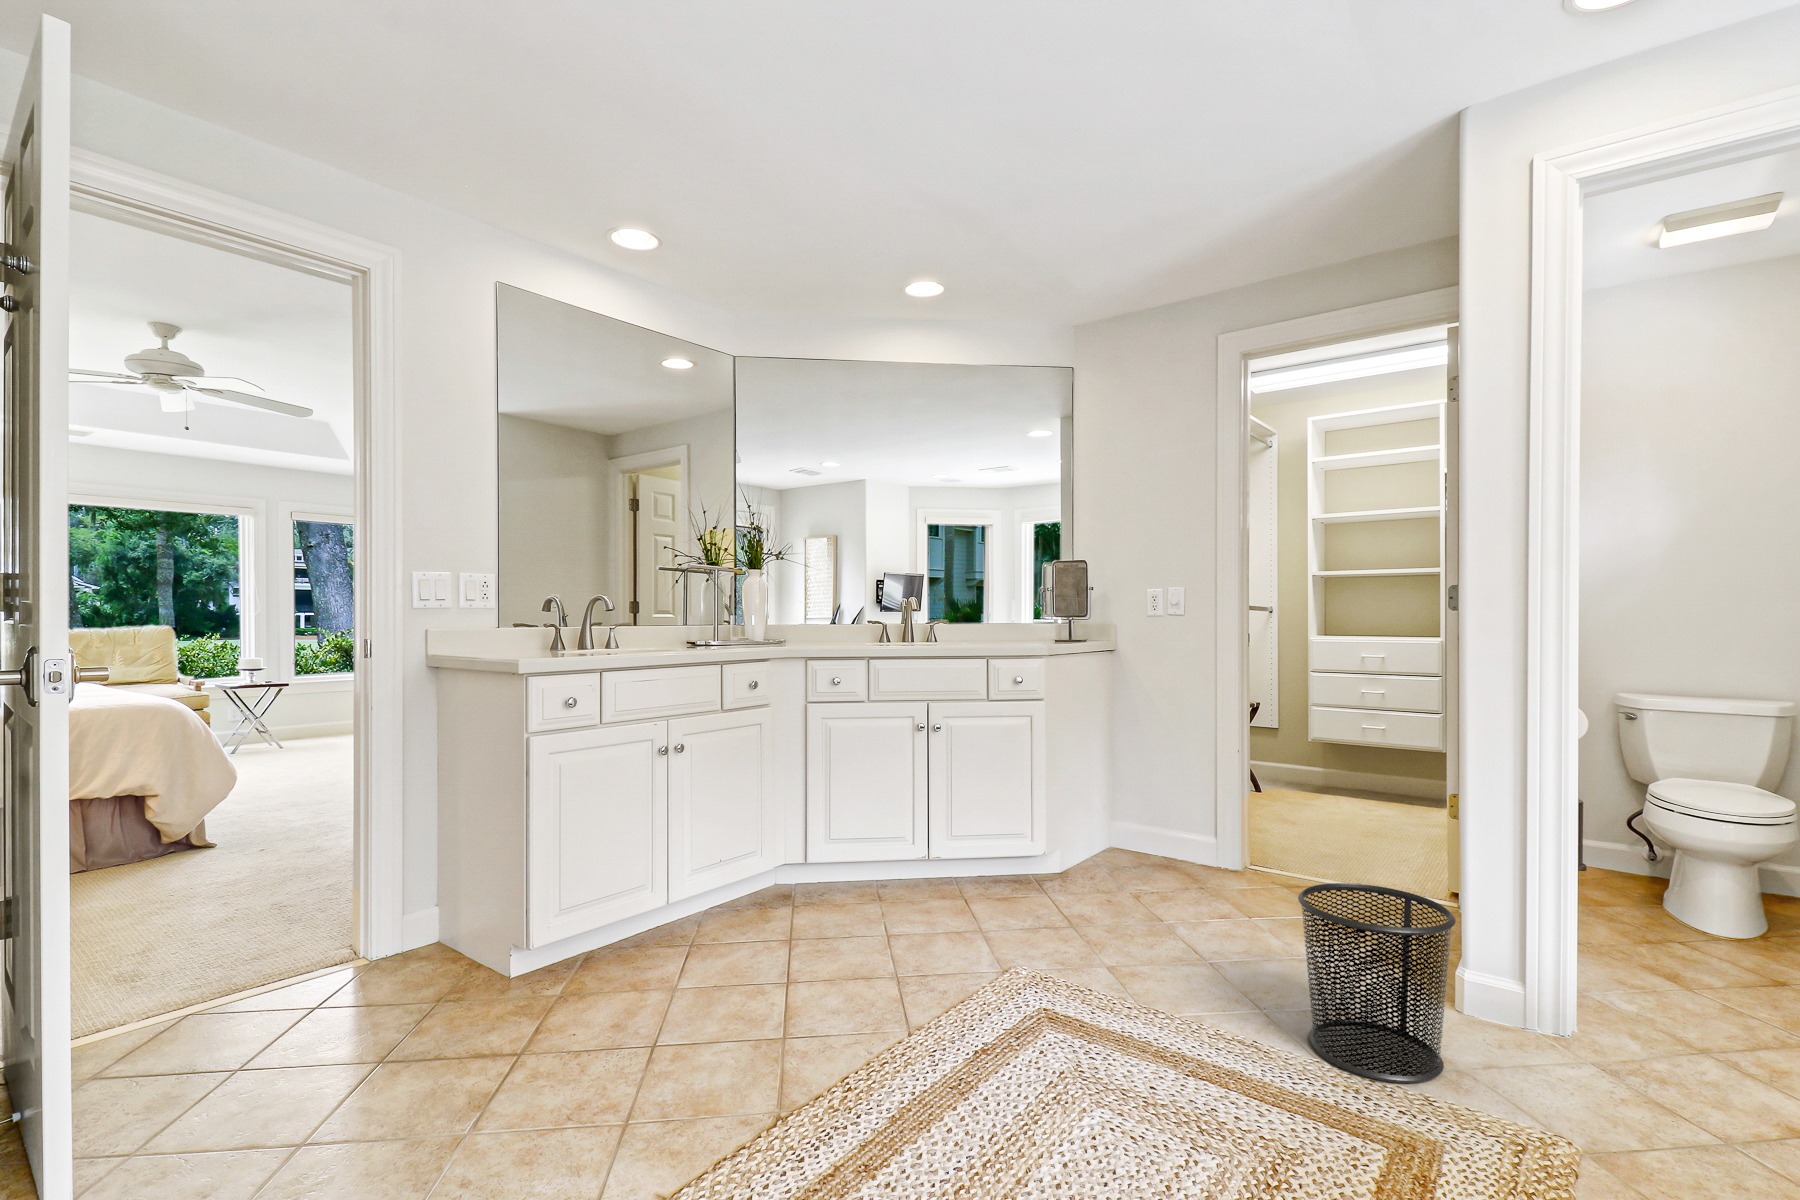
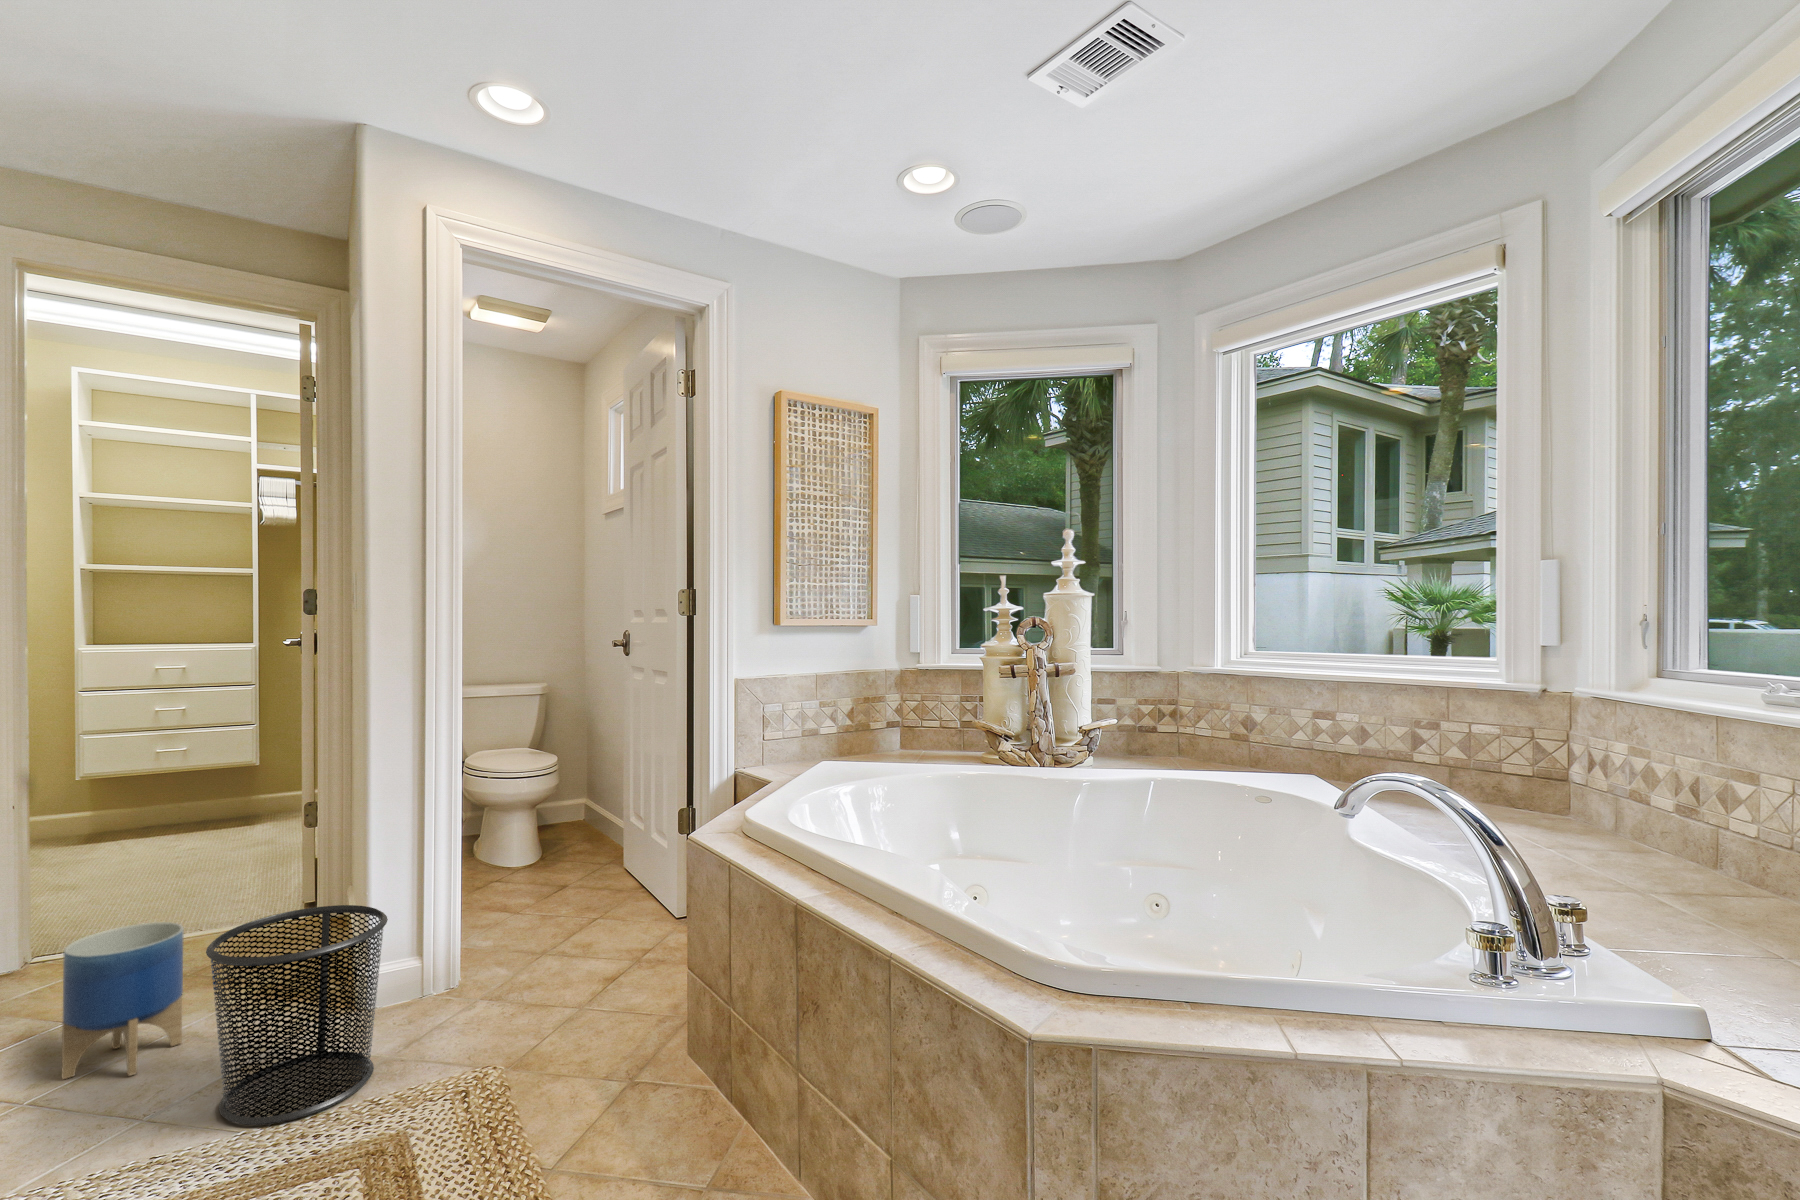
planter: none [1234,857,1310,977] -> present [62,922,183,1079]

